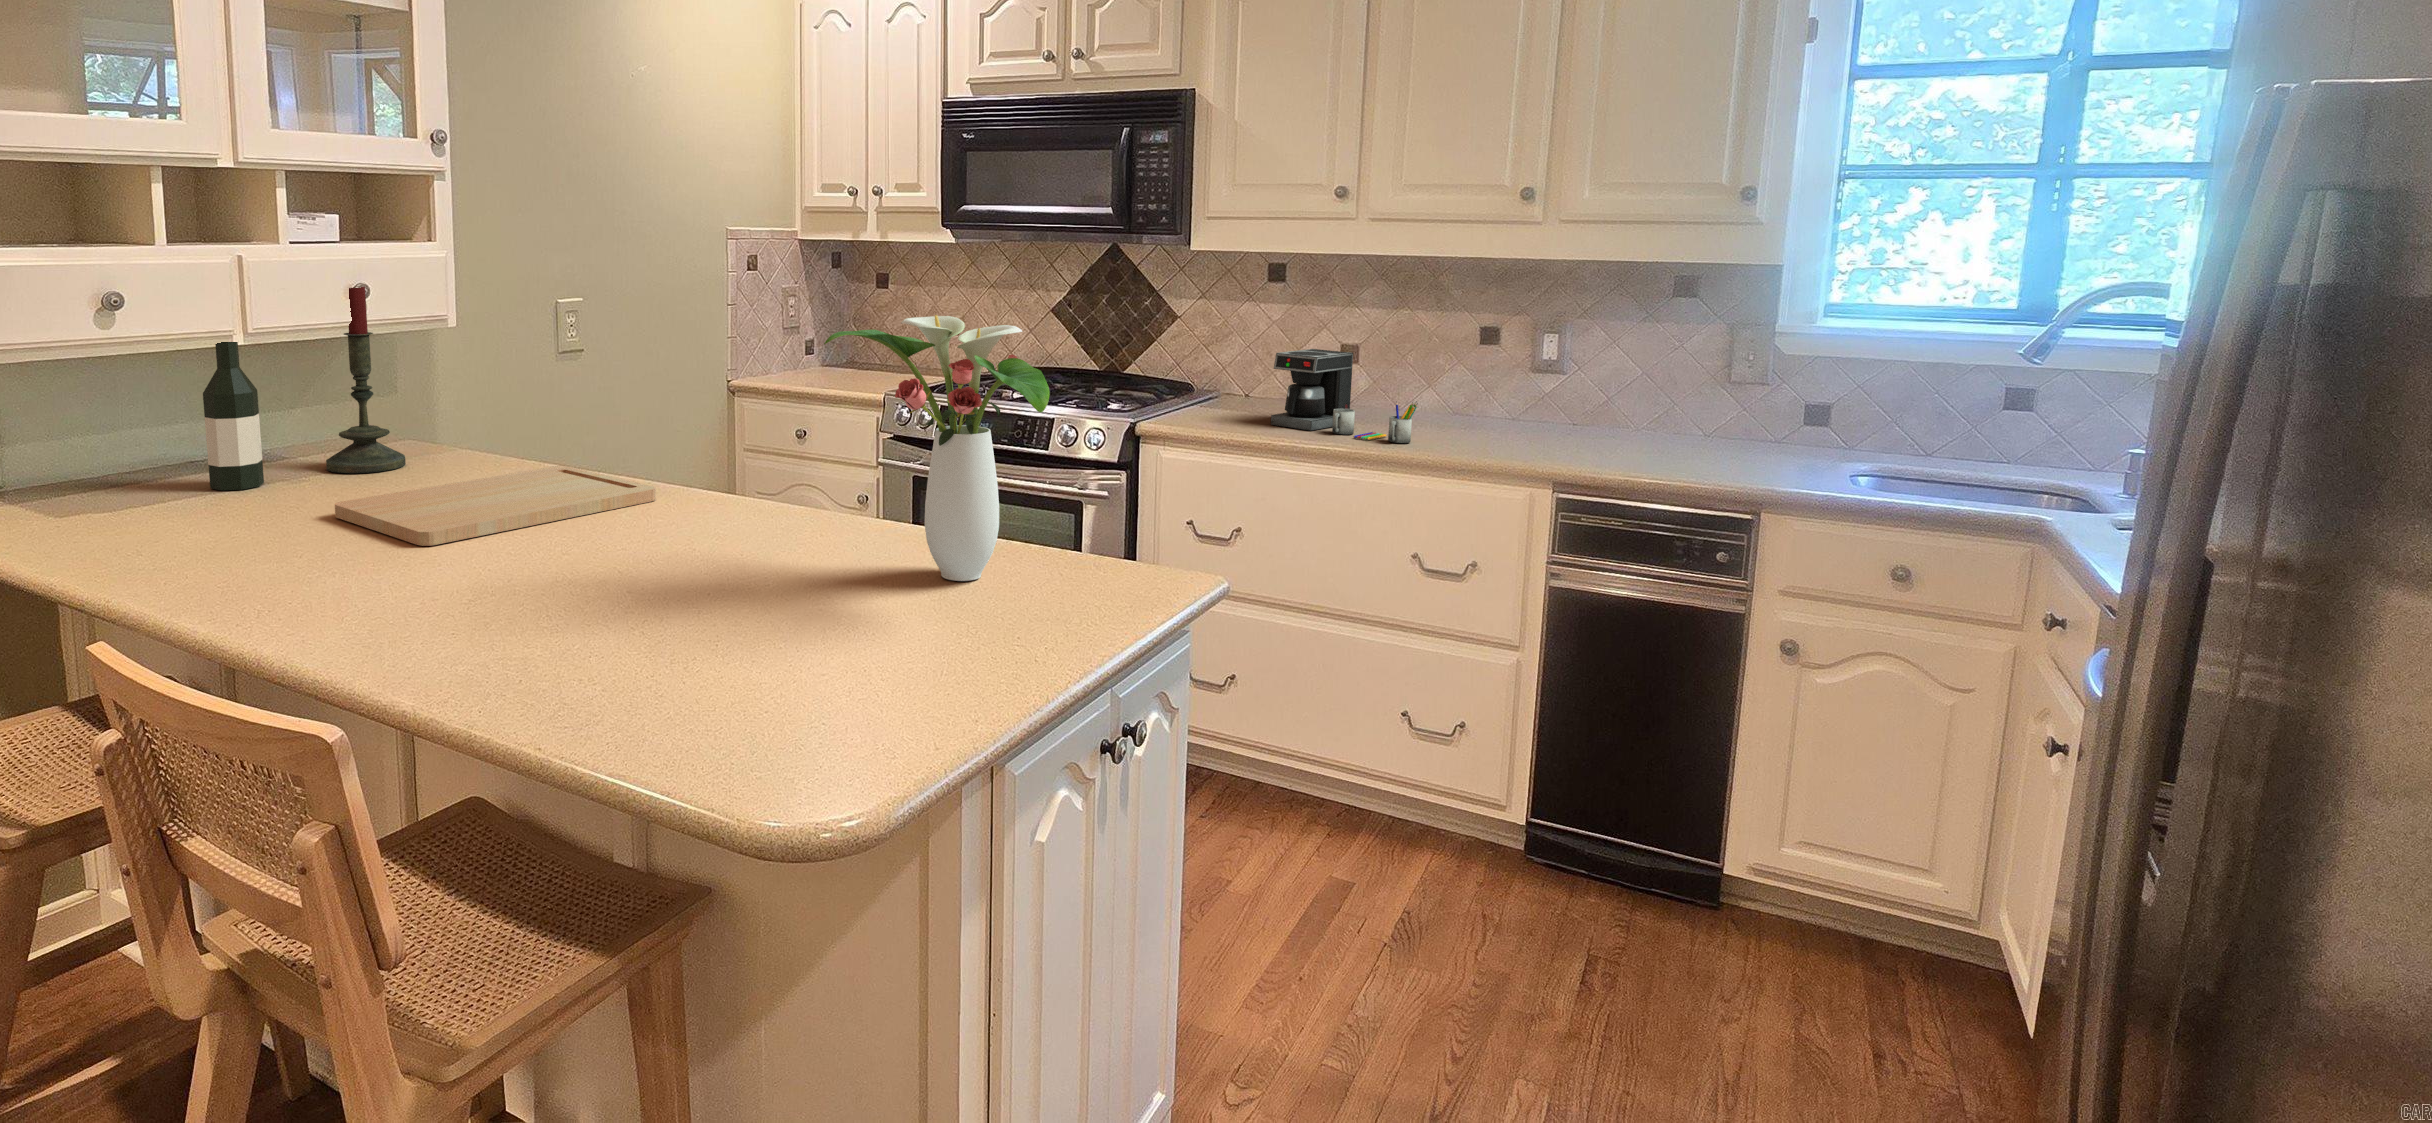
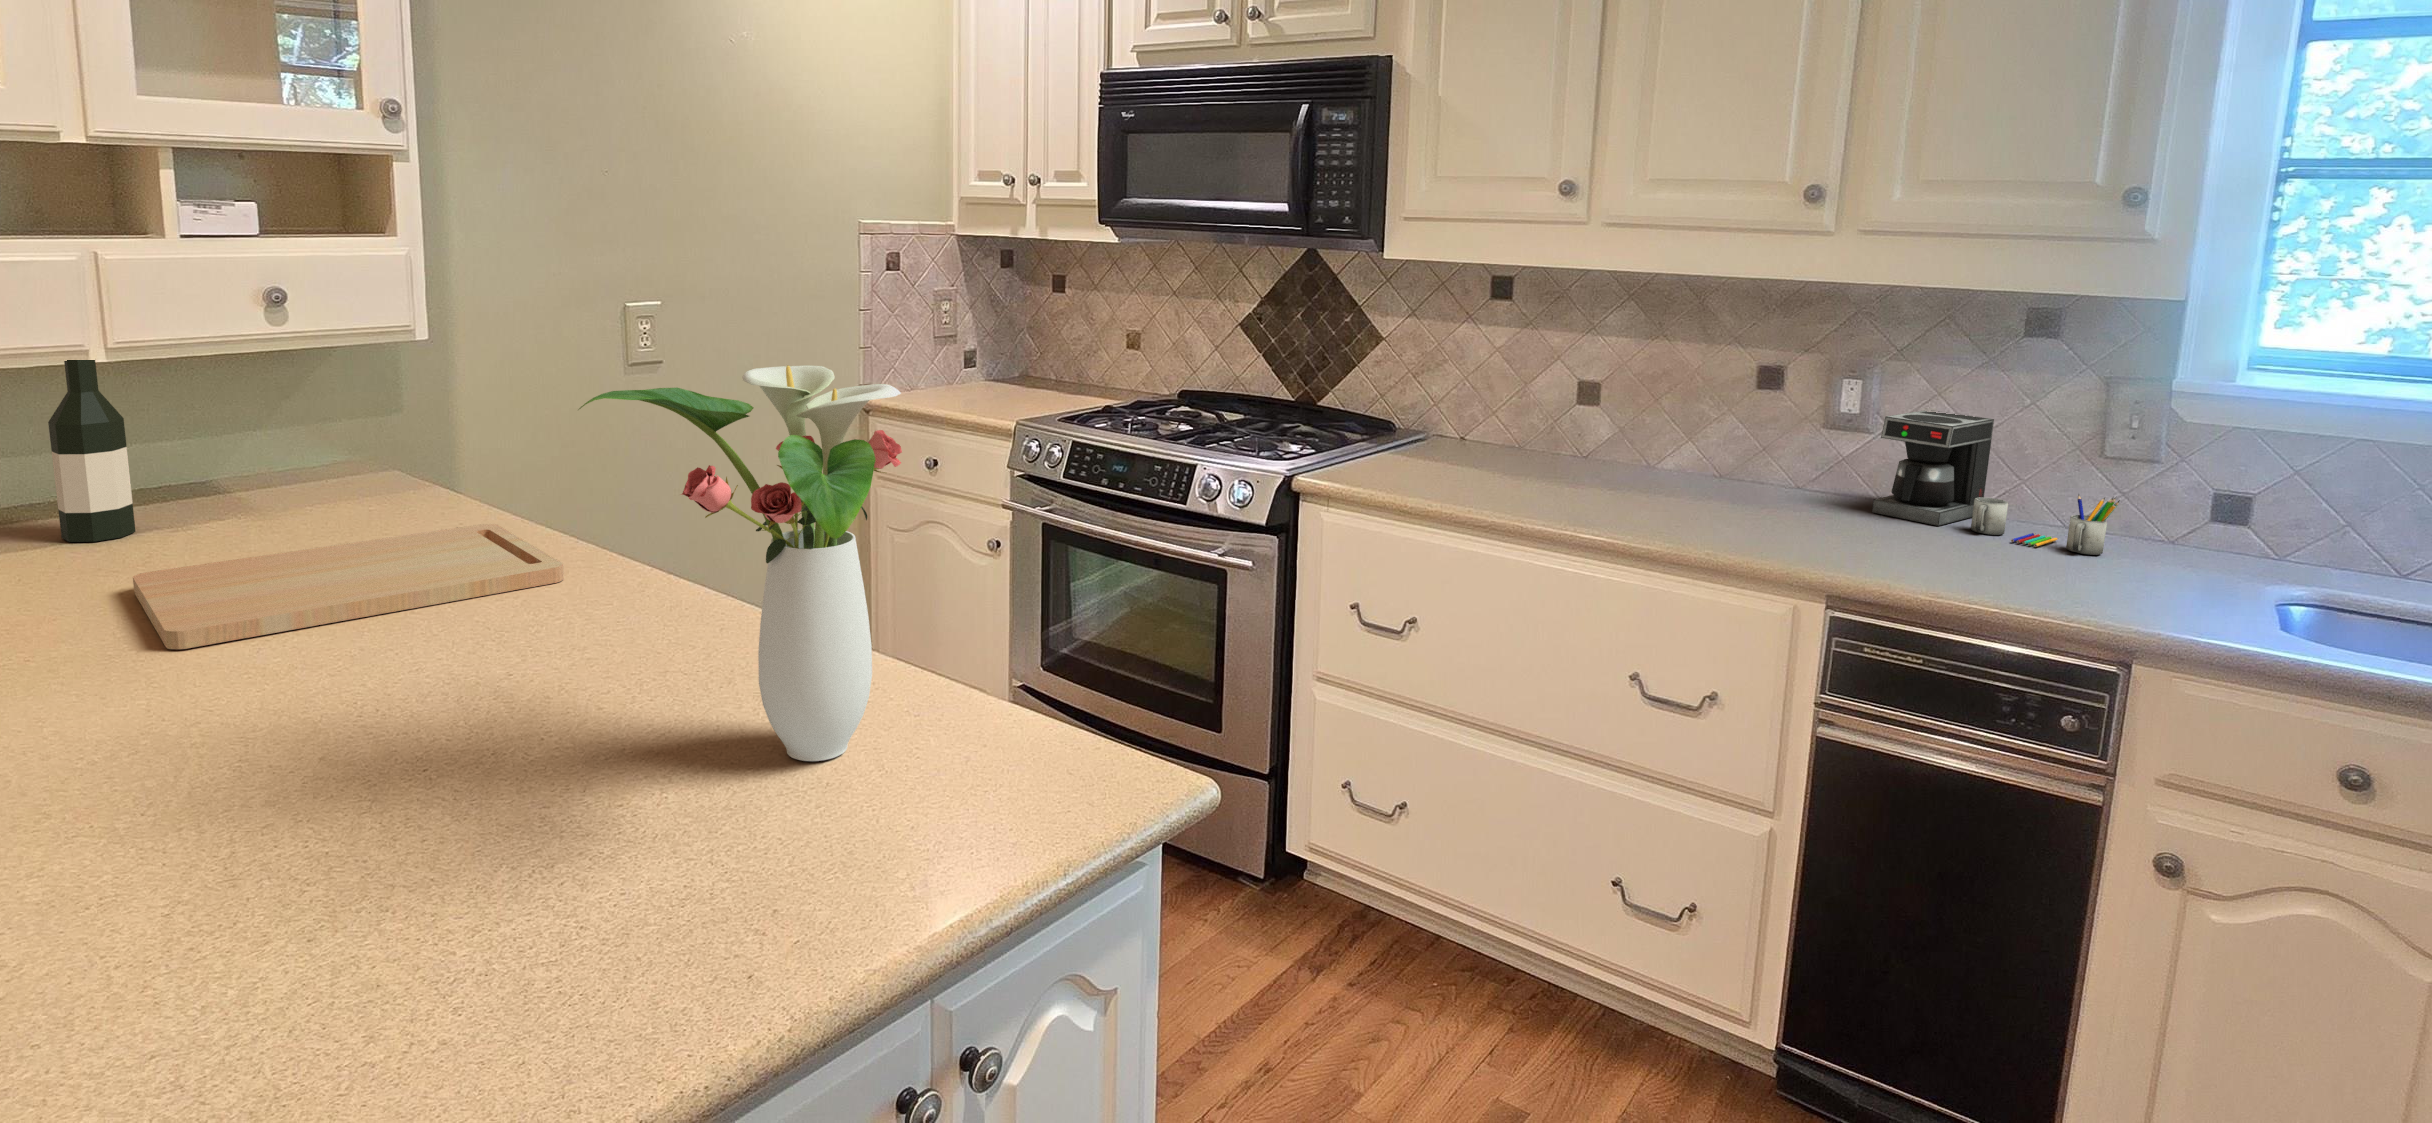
candle: present [326,287,406,473] -> none [233,285,340,521]
coffee maker: present [1271,349,1418,443] -> present [1872,411,2120,555]

